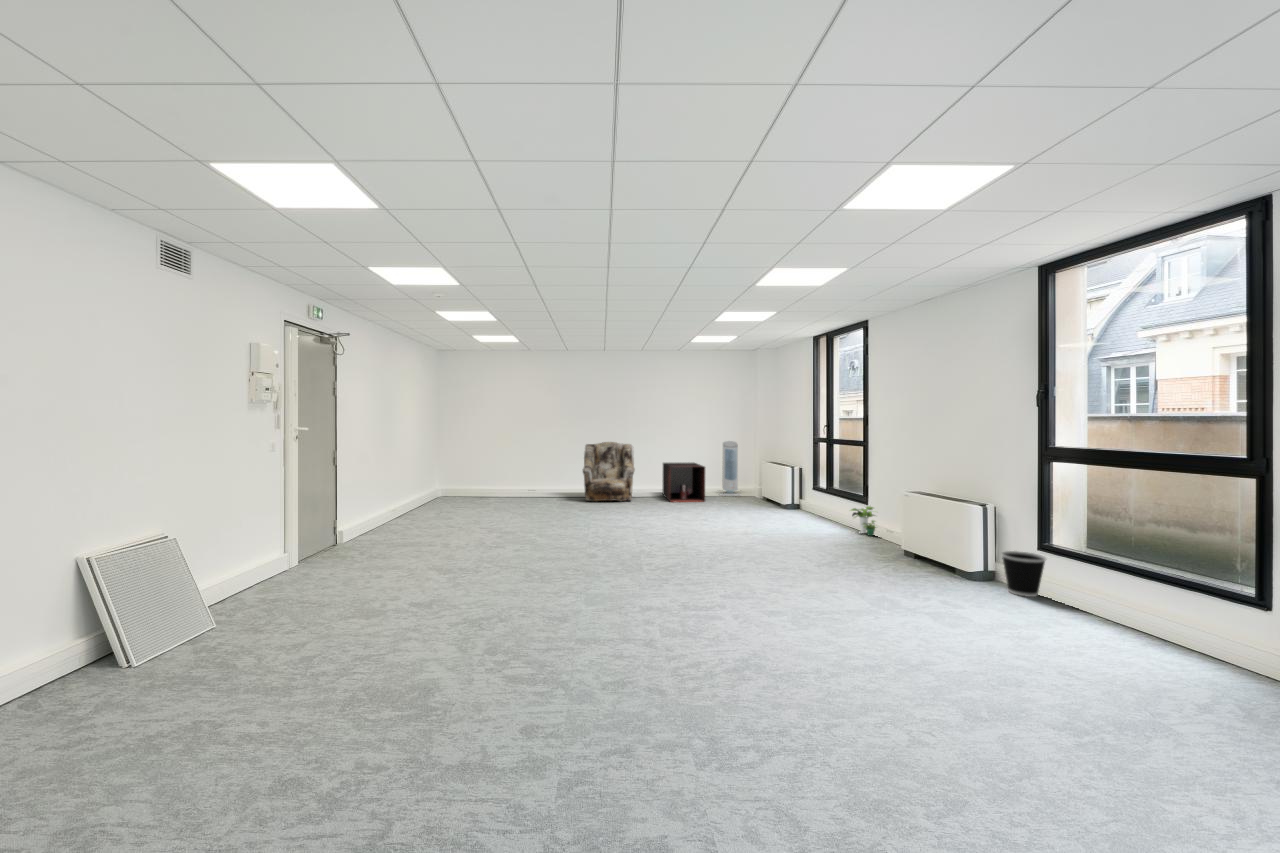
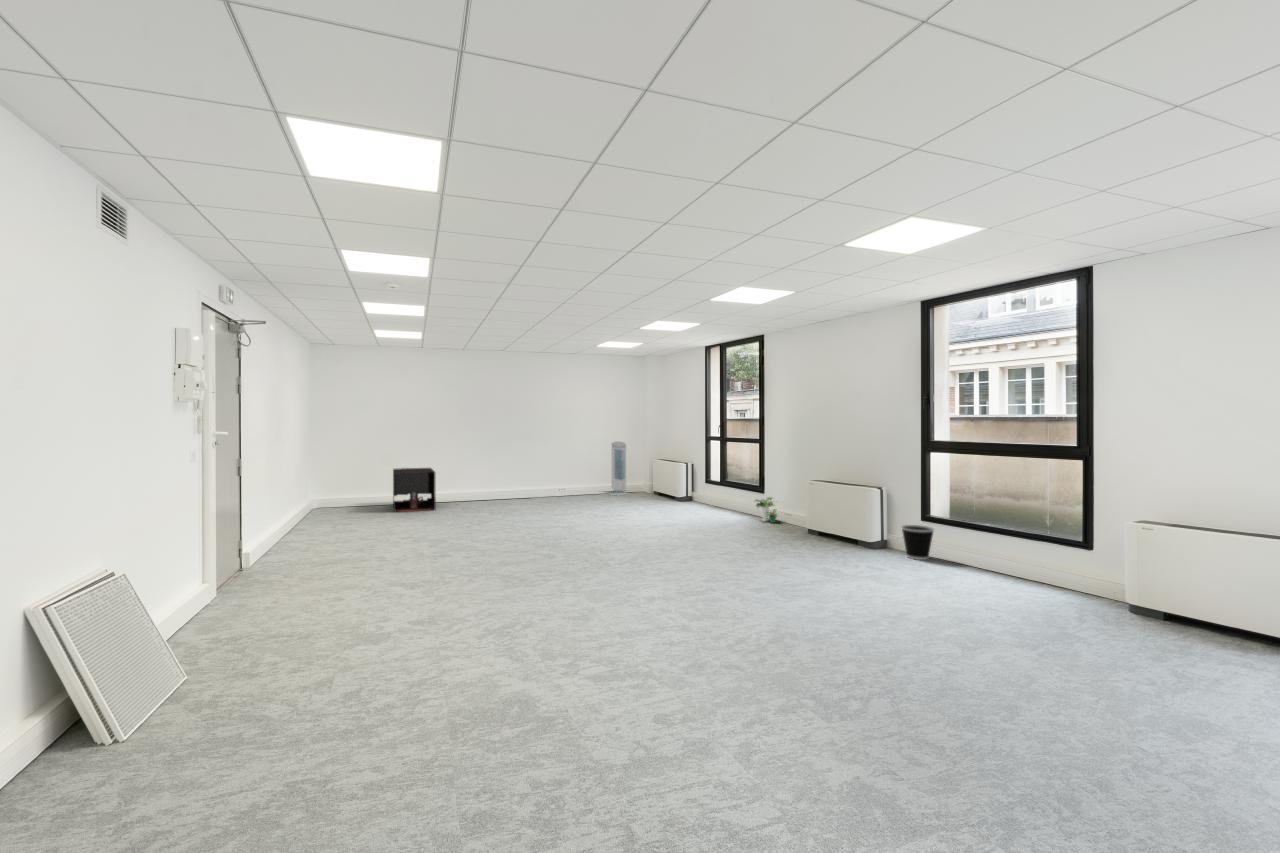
armchair: present [583,442,635,502] -> none [474,444,532,507]
storage cabinet: present [662,463,705,502] -> present [393,468,436,512]

